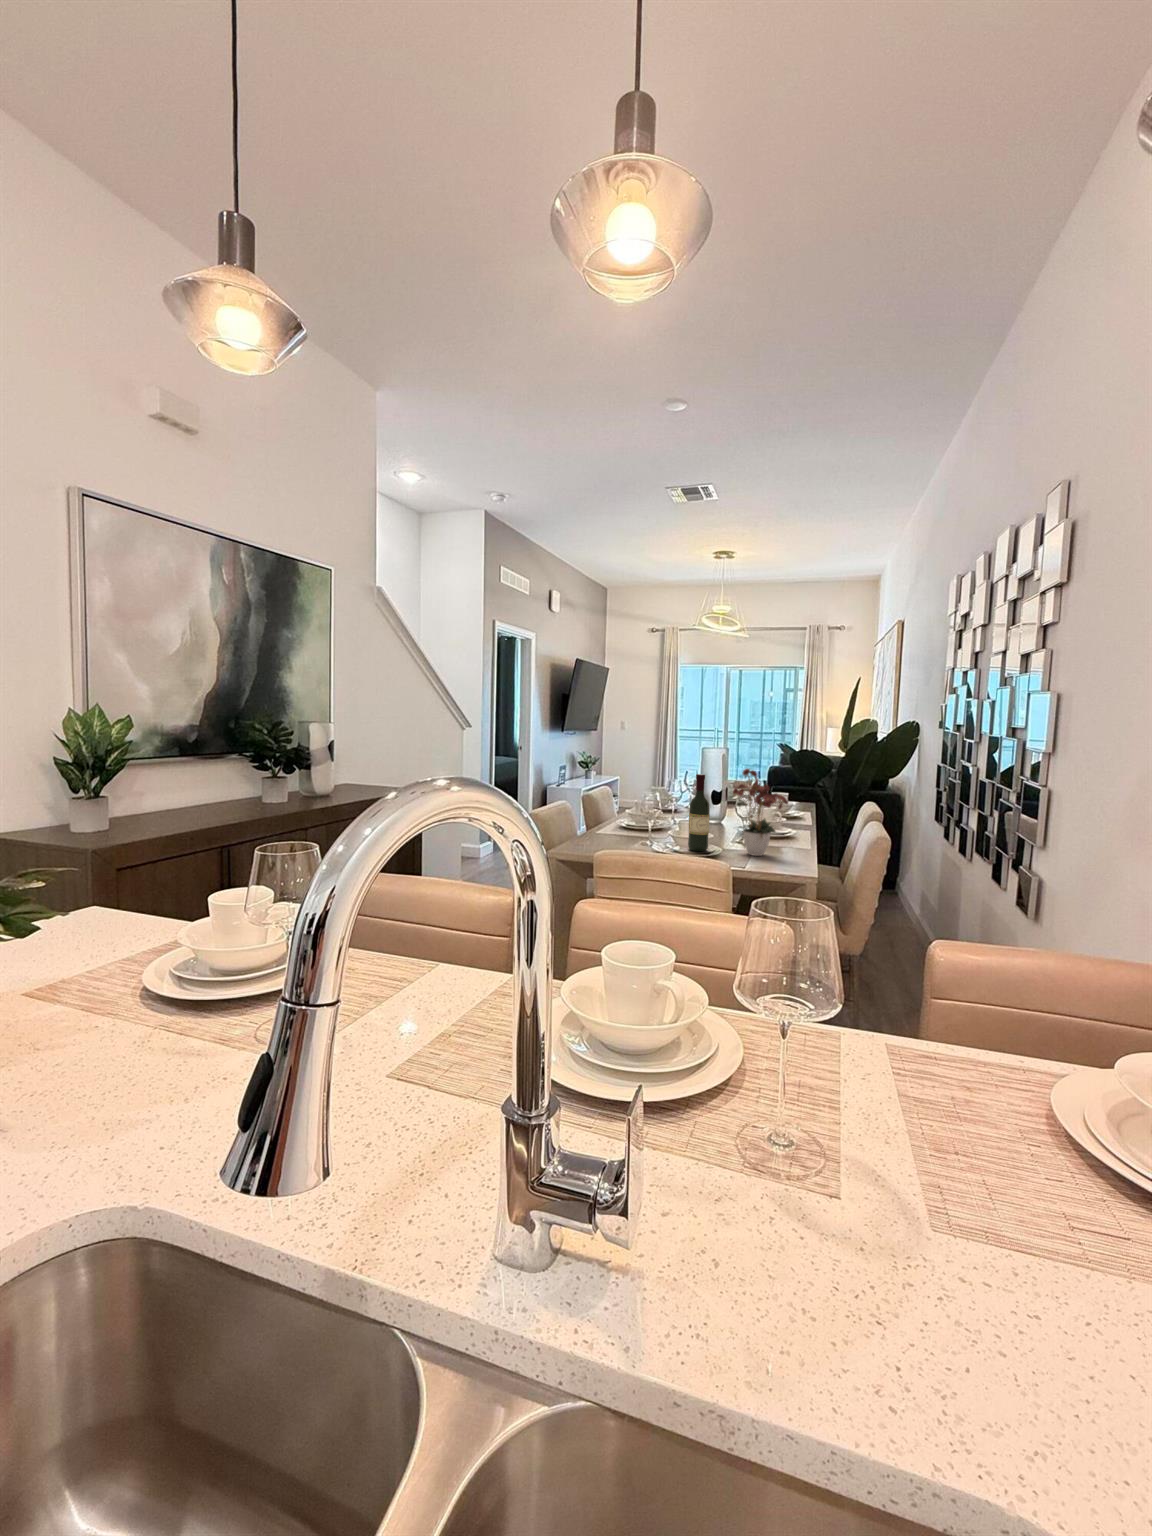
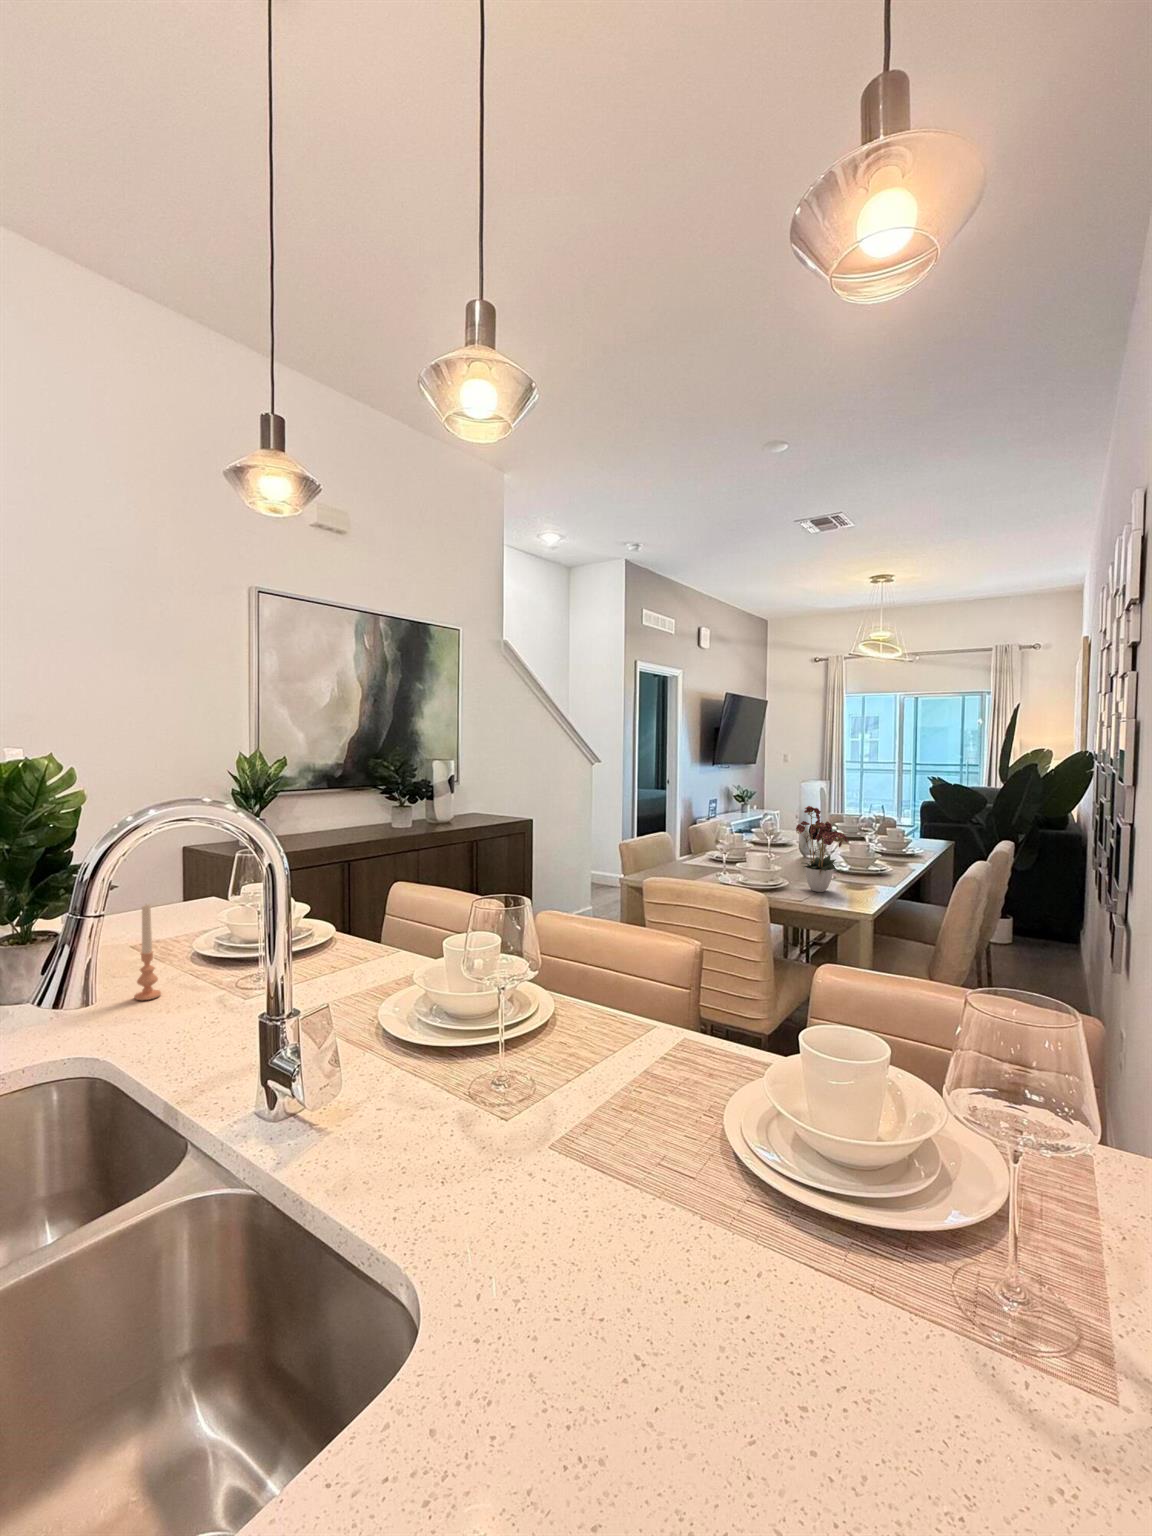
wine bottle: present [688,774,710,851] -> none [753,811,774,885]
candle: none [86,932,131,1089] -> present [134,904,161,1000]

